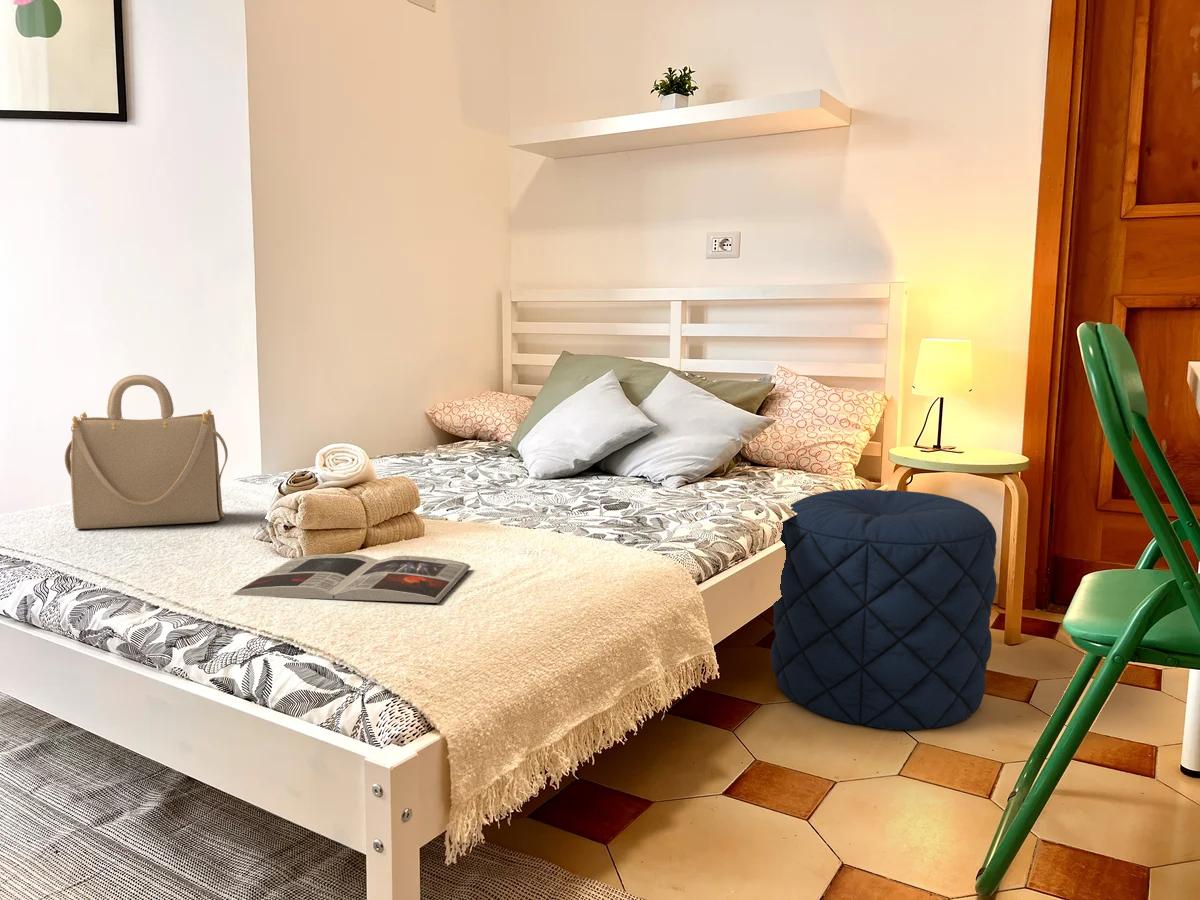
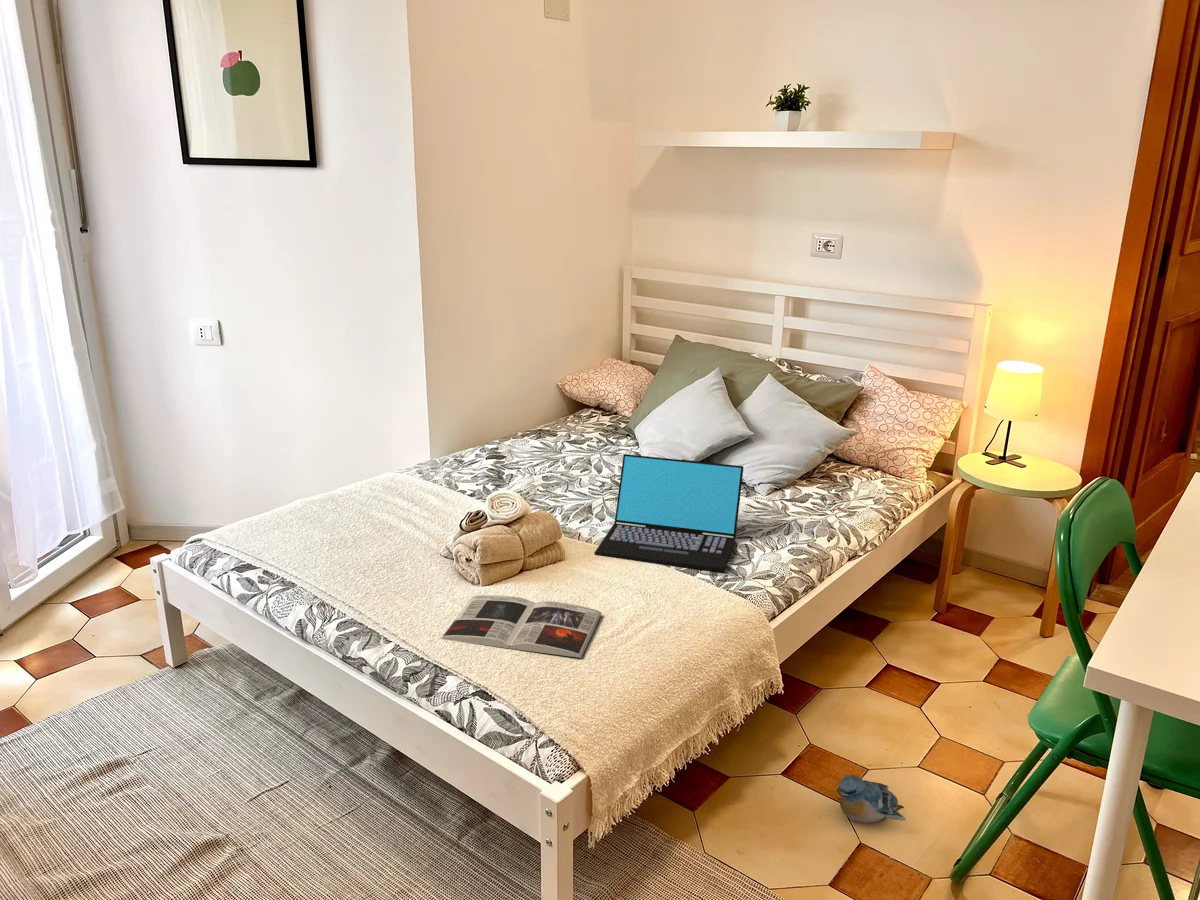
handbag: present [65,375,228,529] -> none [303,433,416,547]
laptop: none [465,422,649,535] -> present [595,454,744,572]
pouf: present [771,489,997,730] -> none [834,512,1028,722]
plush toy: none [804,775,901,843] -> present [836,775,906,823]

